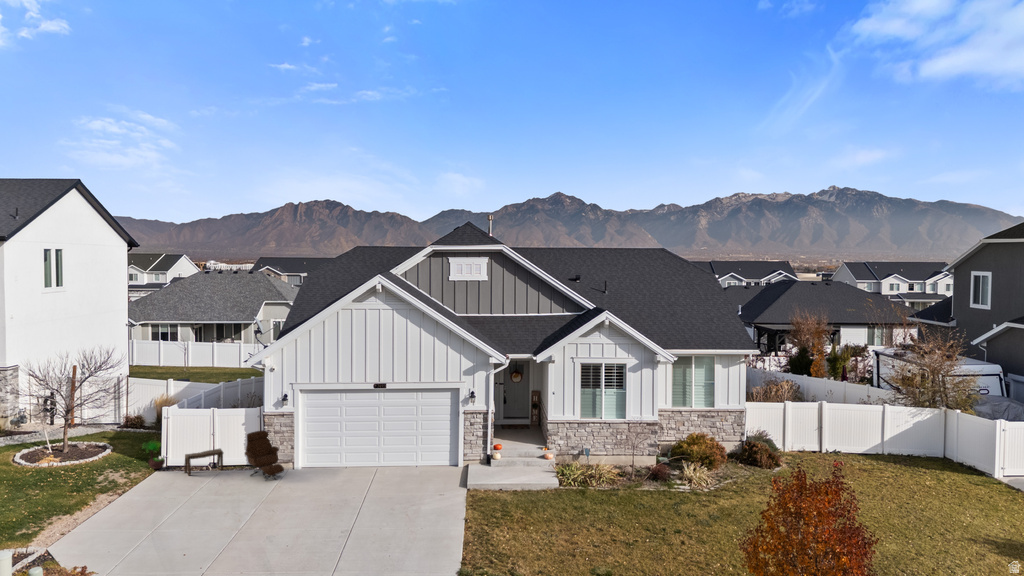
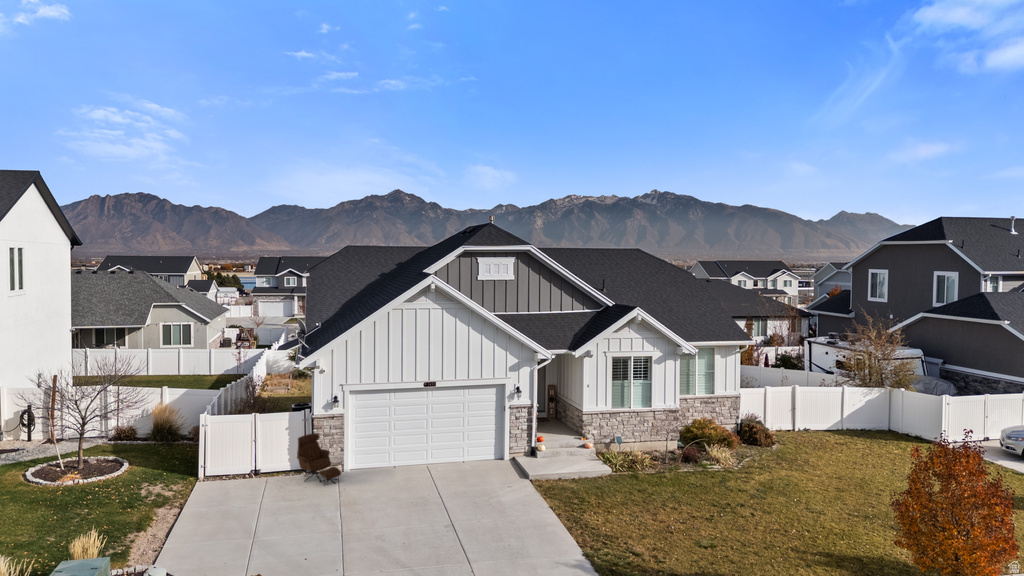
potted tree: present [143,441,165,469] -> none [177,447,203,481]
bench: present [184,448,223,476] -> none [228,455,270,485]

